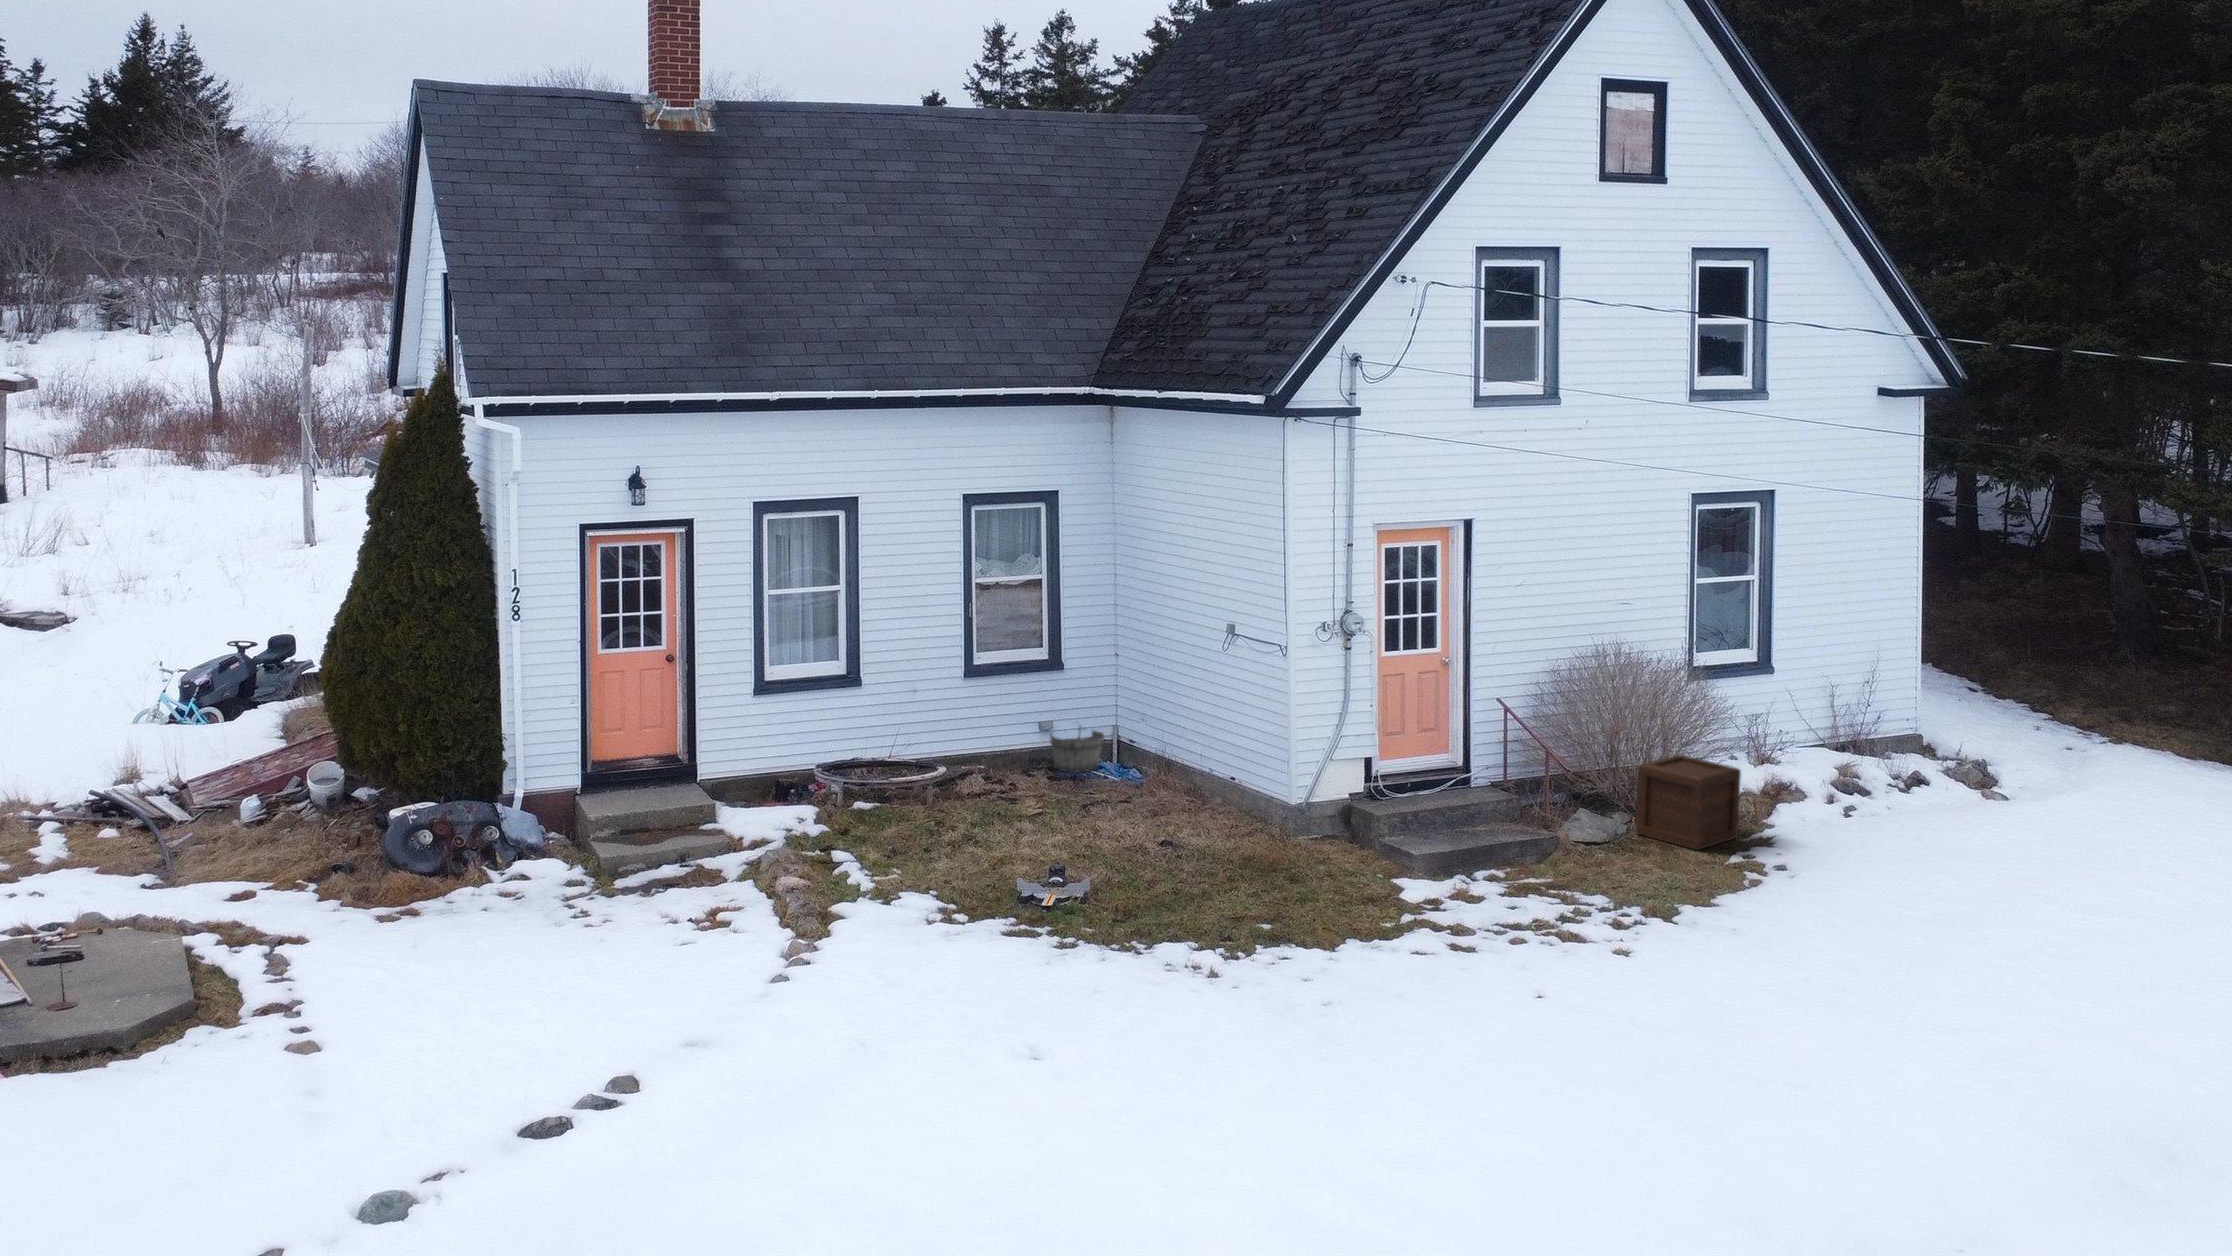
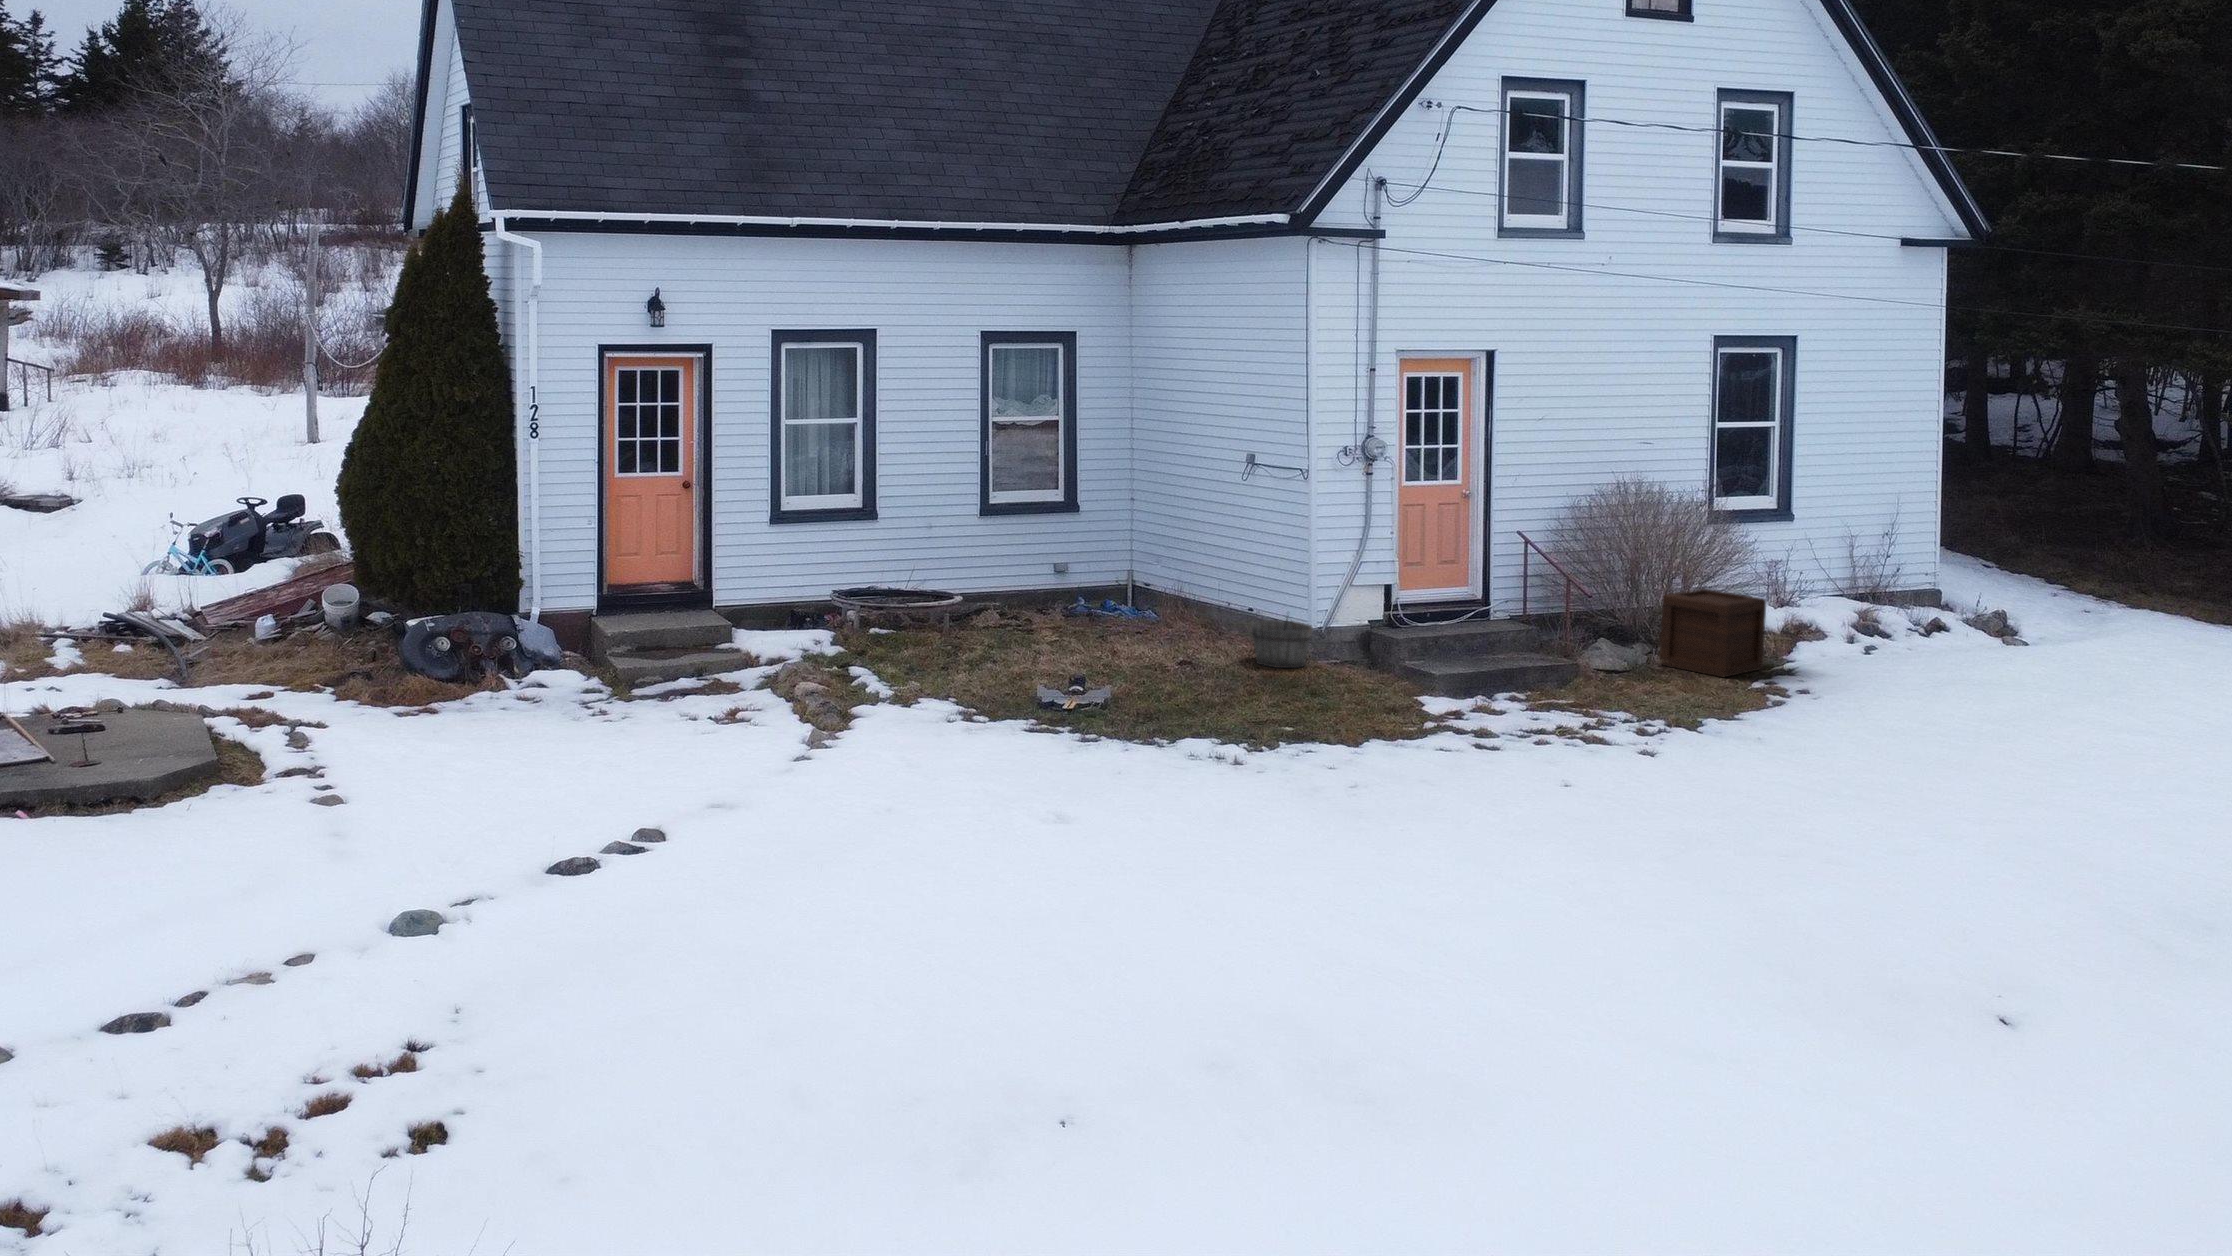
wooden bucket: present [1050,728,1104,773] -> present [1252,618,1313,668]

